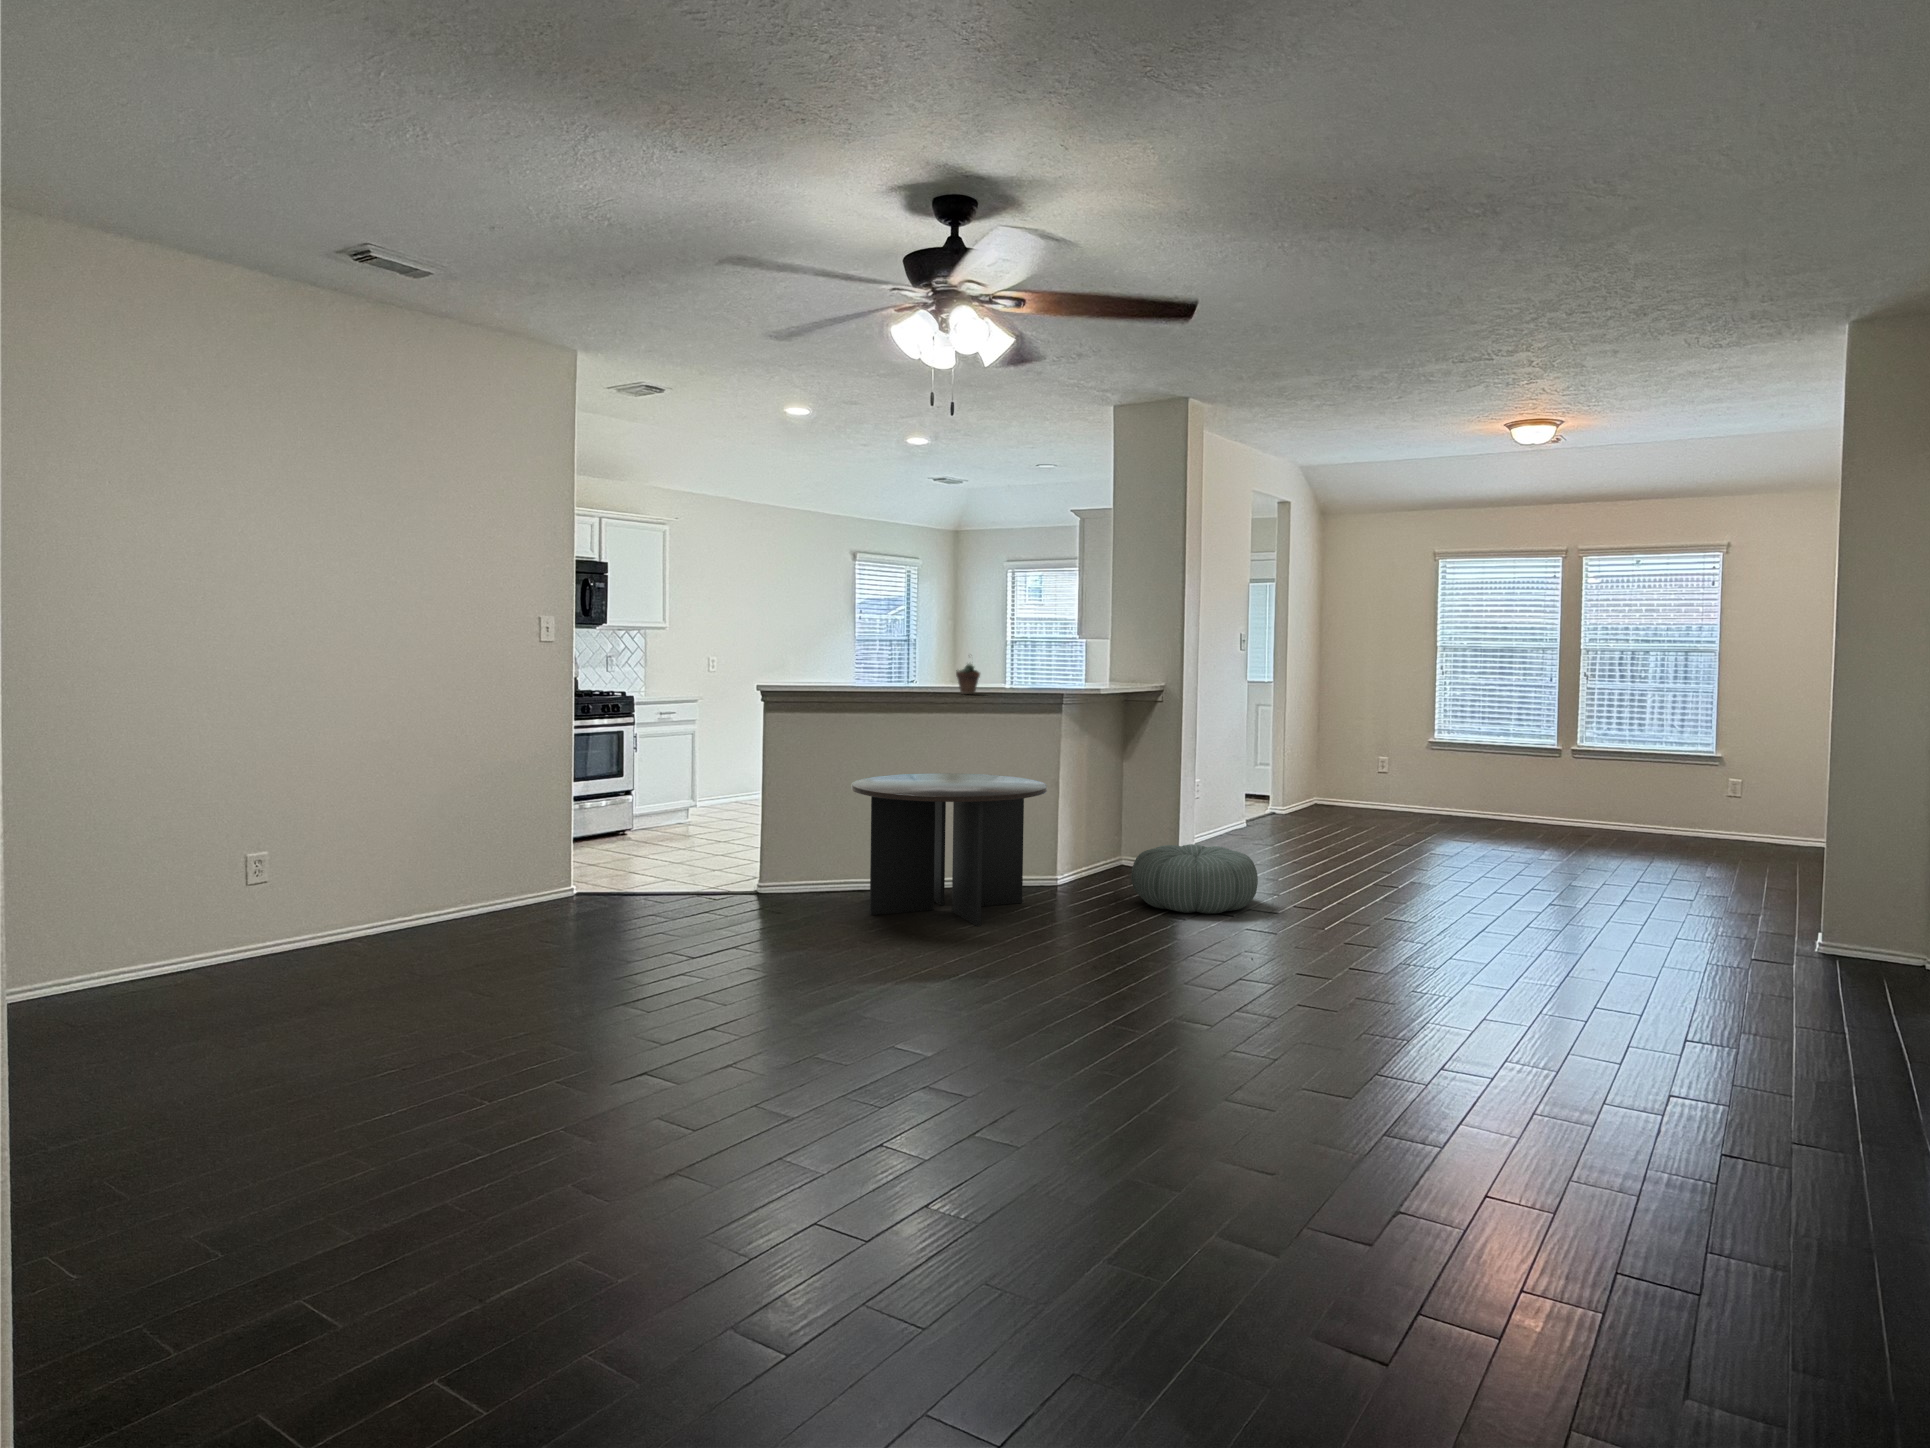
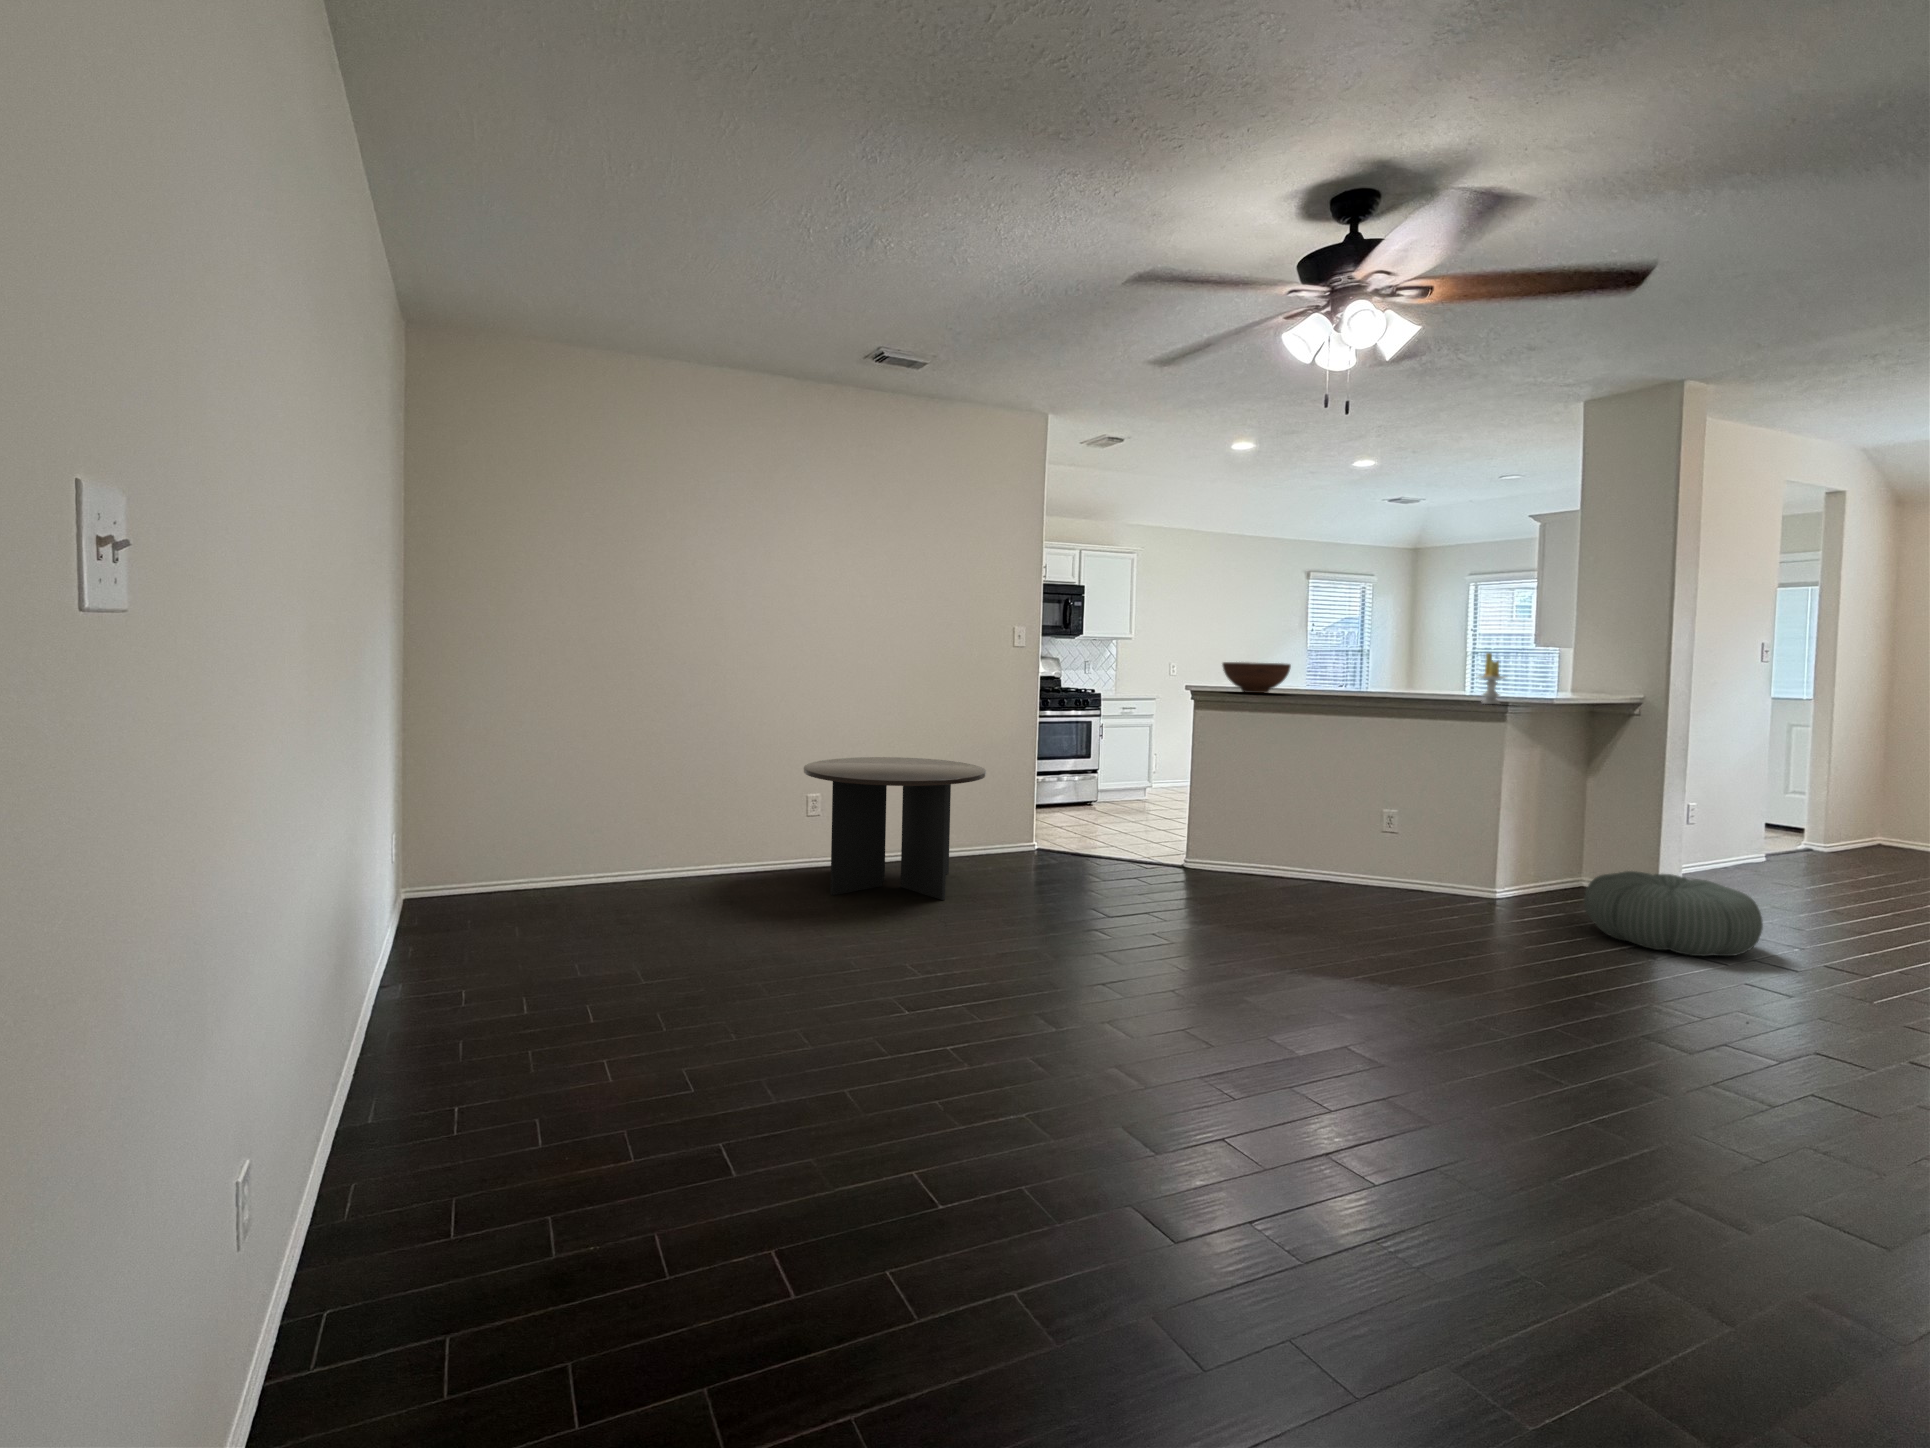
candle: none [1039,645,1065,696] -> present [1479,653,1505,704]
fruit bowl: none [795,658,867,692] -> present [1222,662,1291,693]
succulent plant: present [956,664,980,694] -> none [1382,660,1409,700]
coffee table: present [851,773,1047,926] -> present [804,757,986,900]

